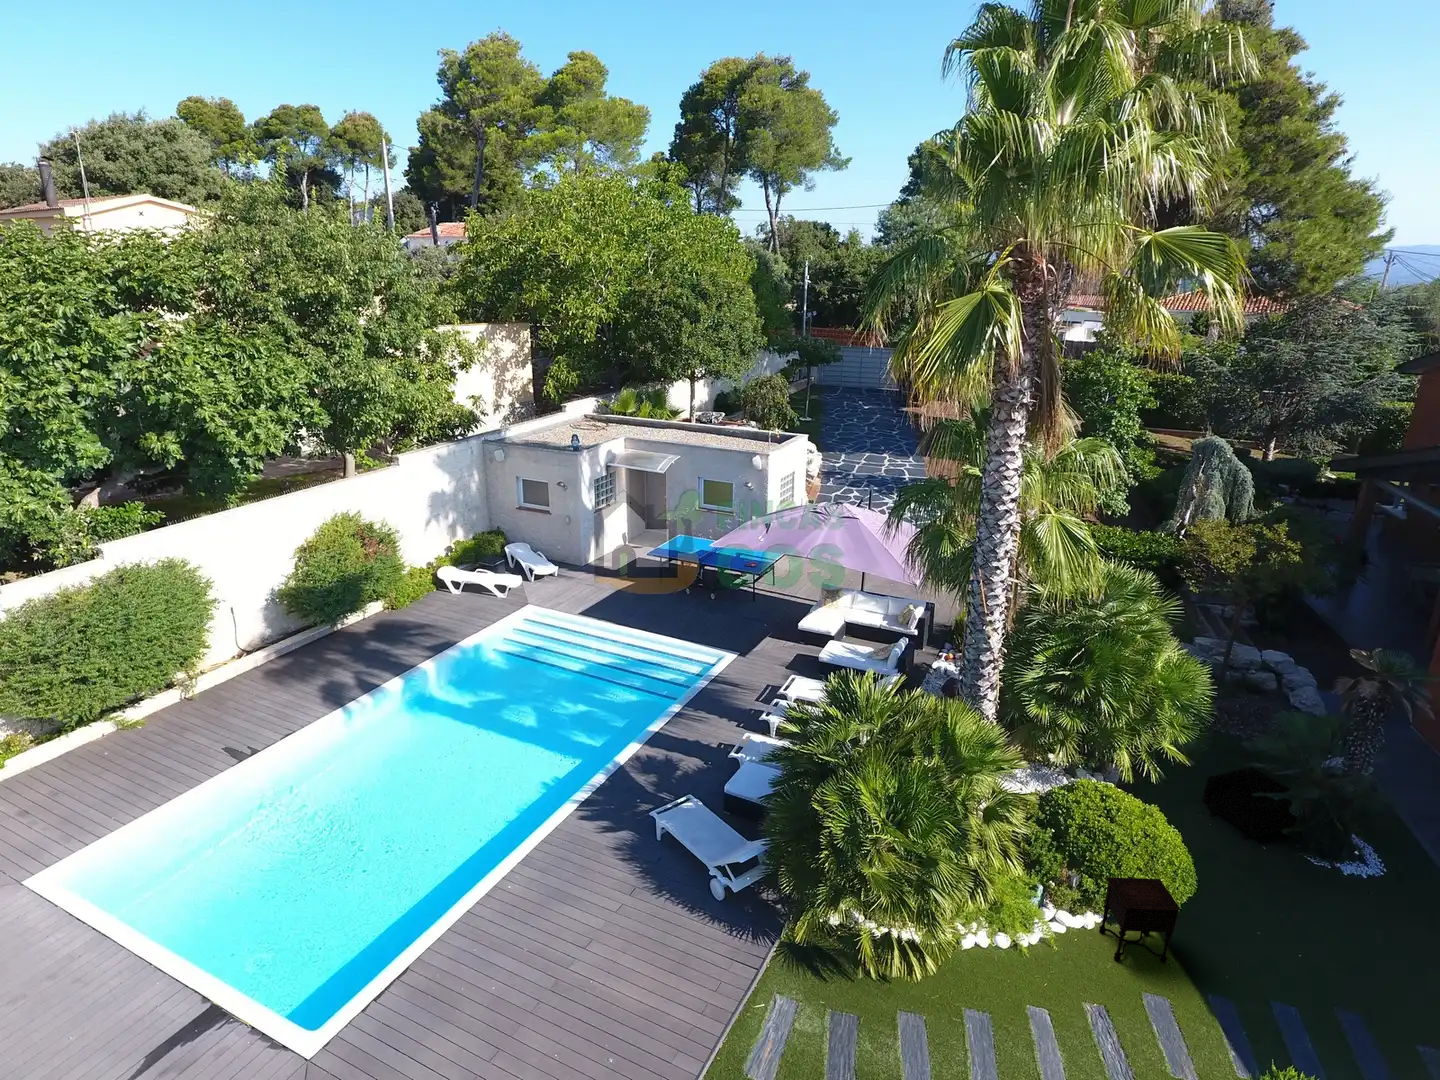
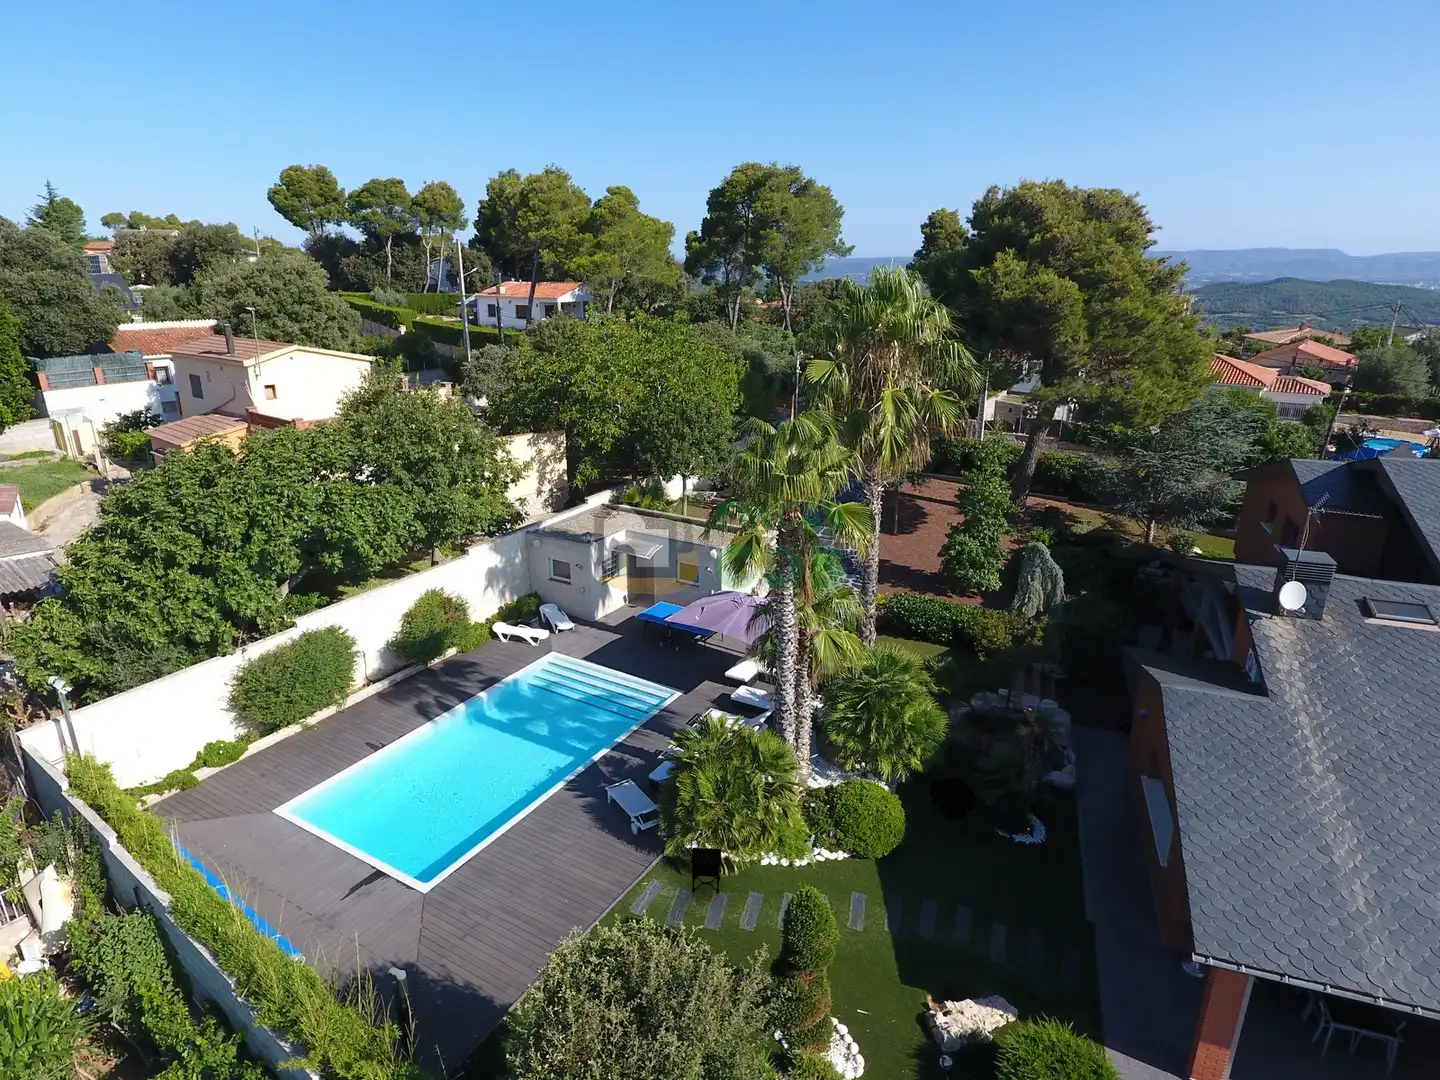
side table: present [1099,877,1180,963] -> present [691,848,721,894]

